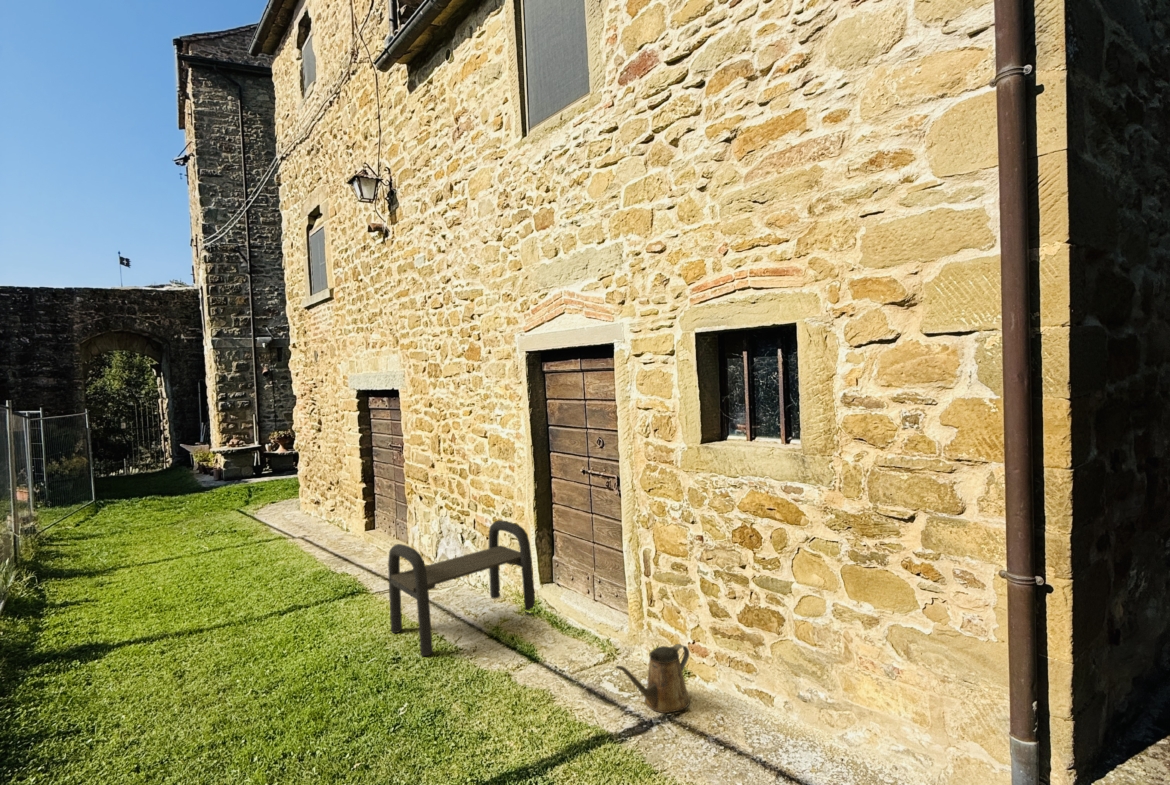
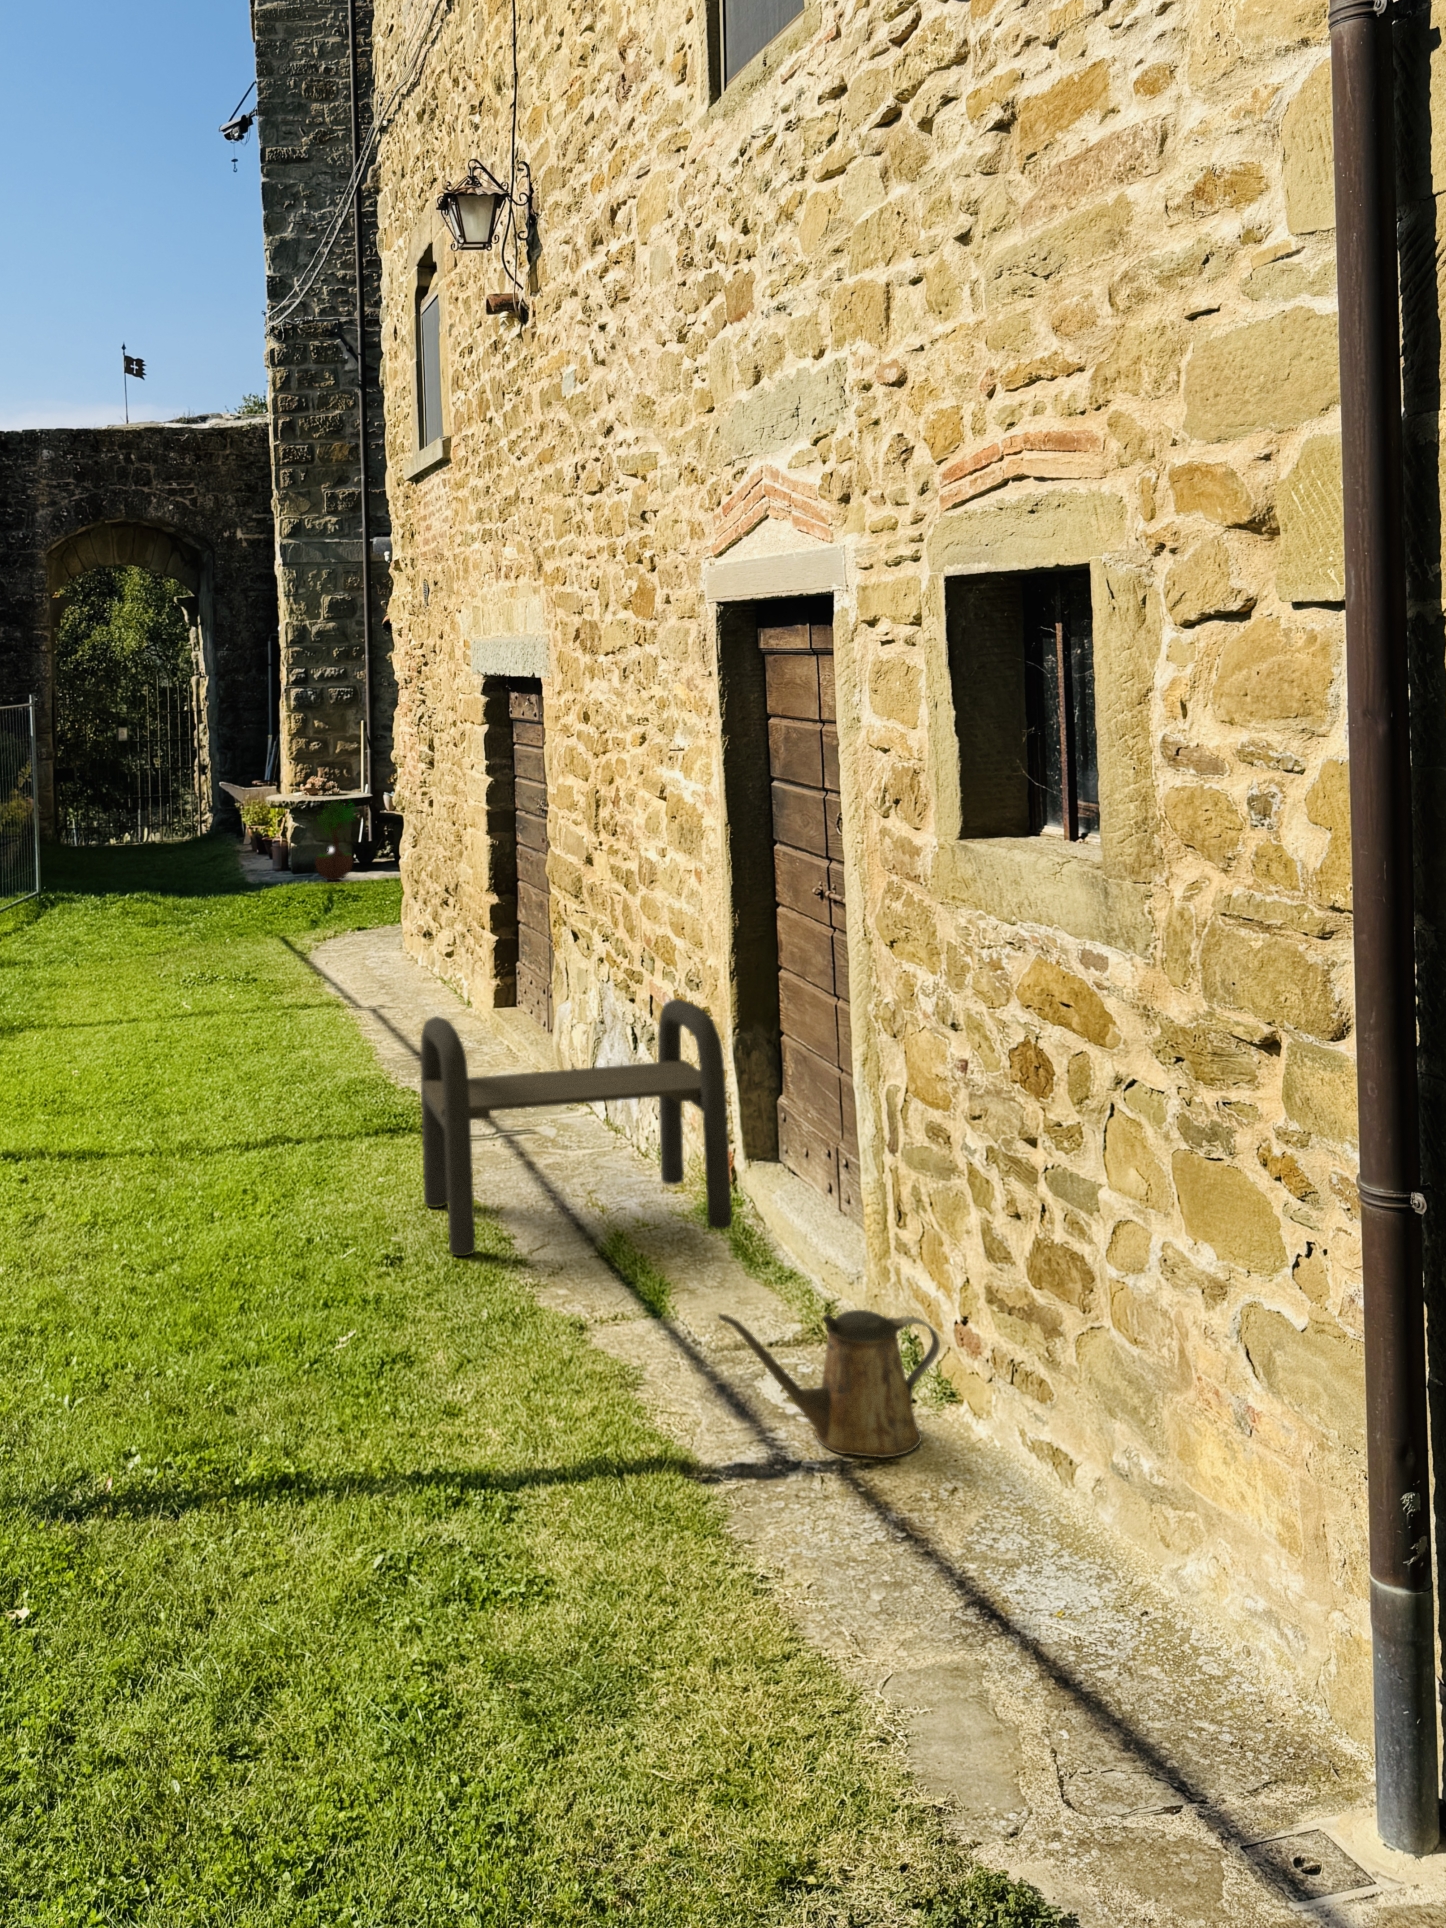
potted tree: none [234,448,258,484] -> present [314,800,353,880]

